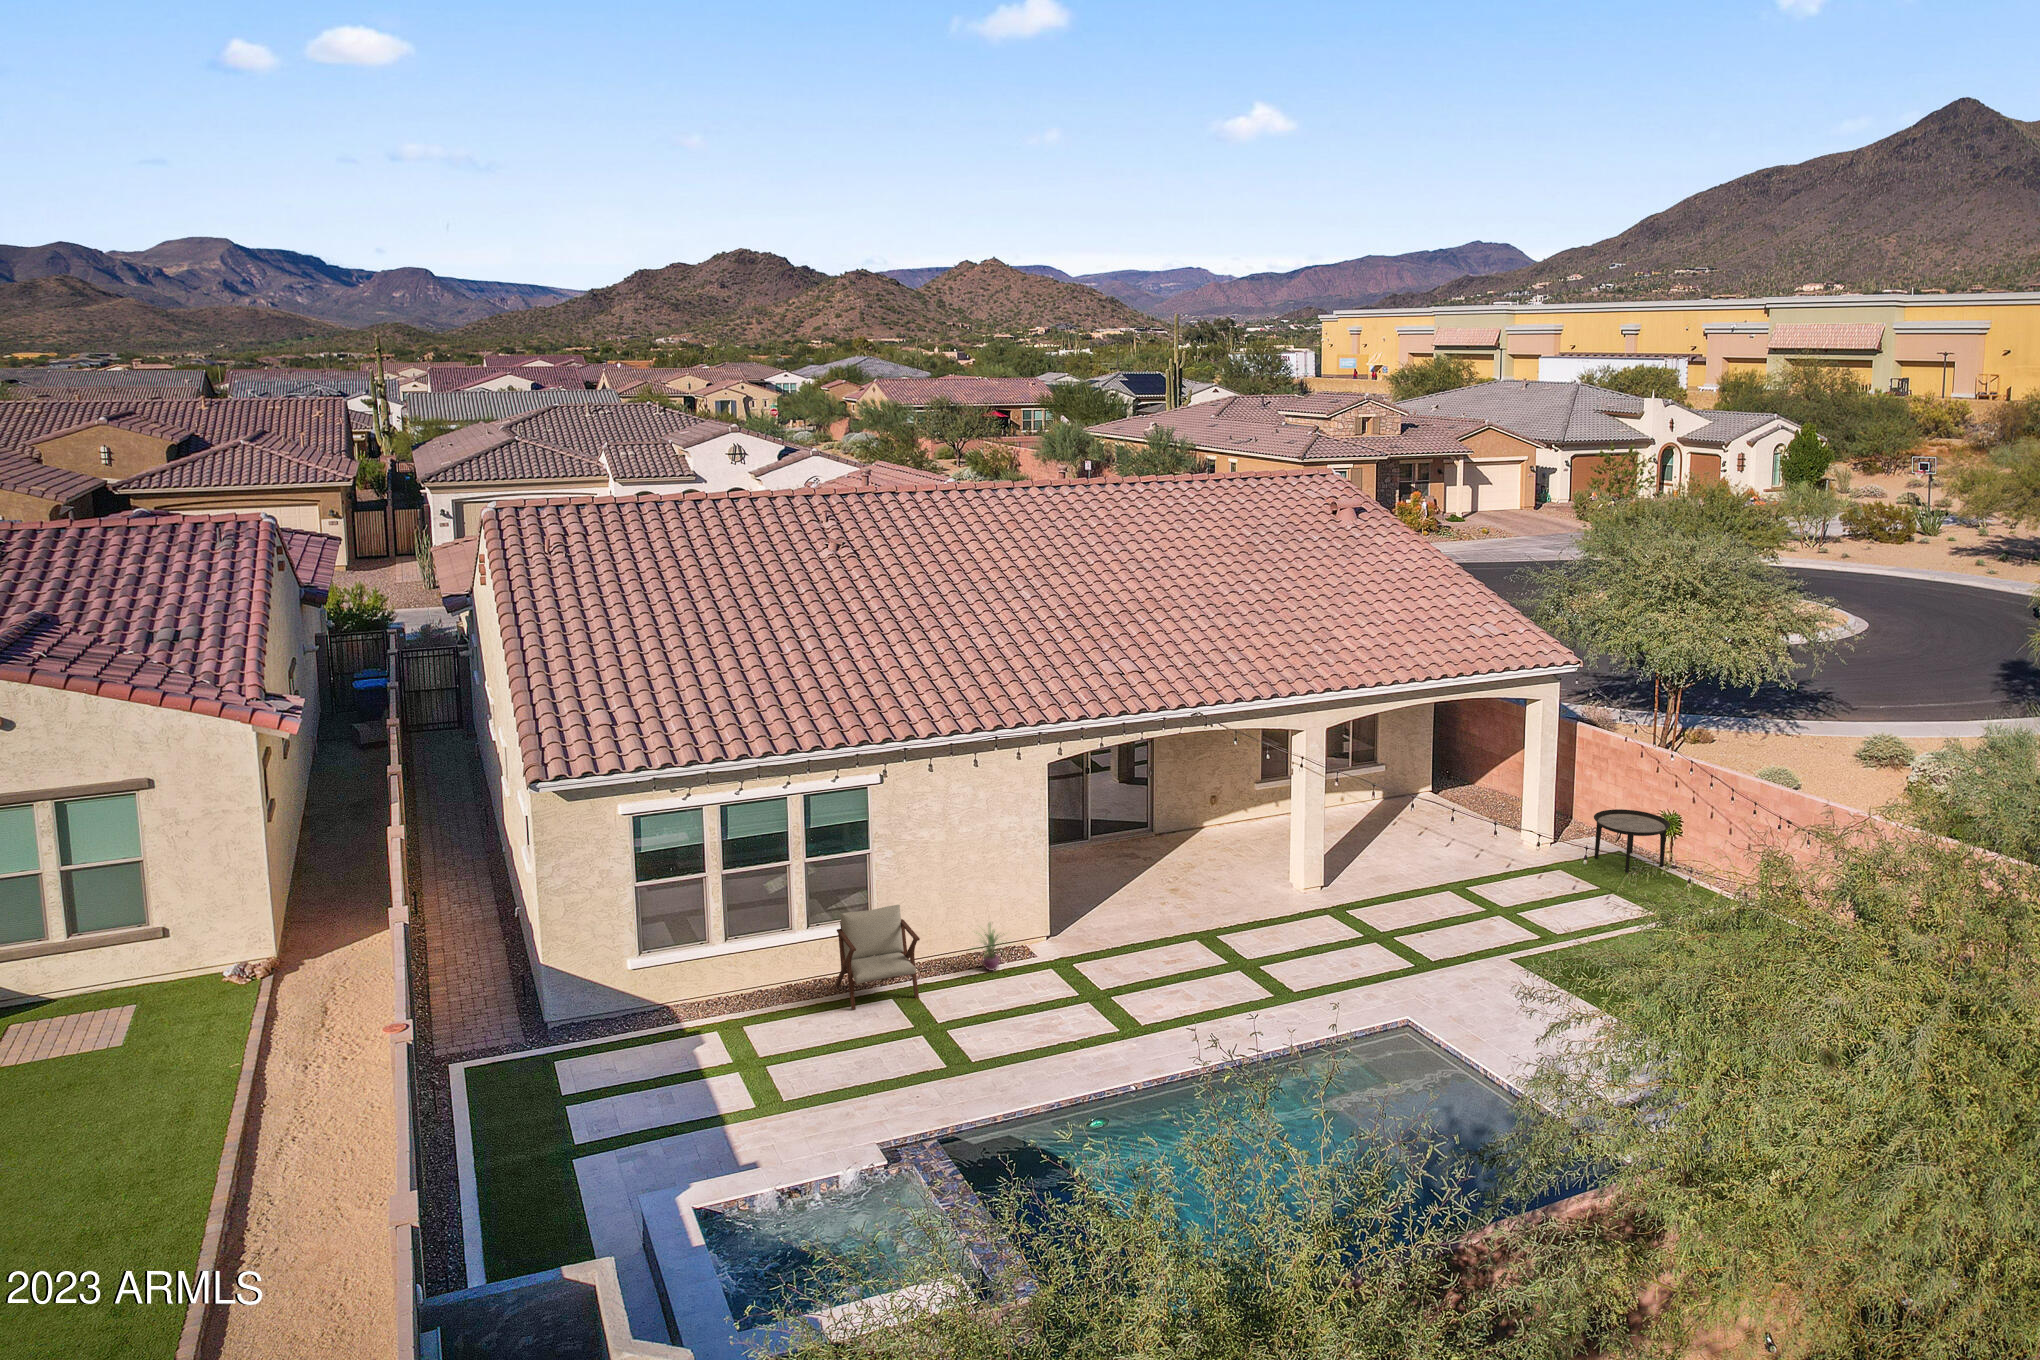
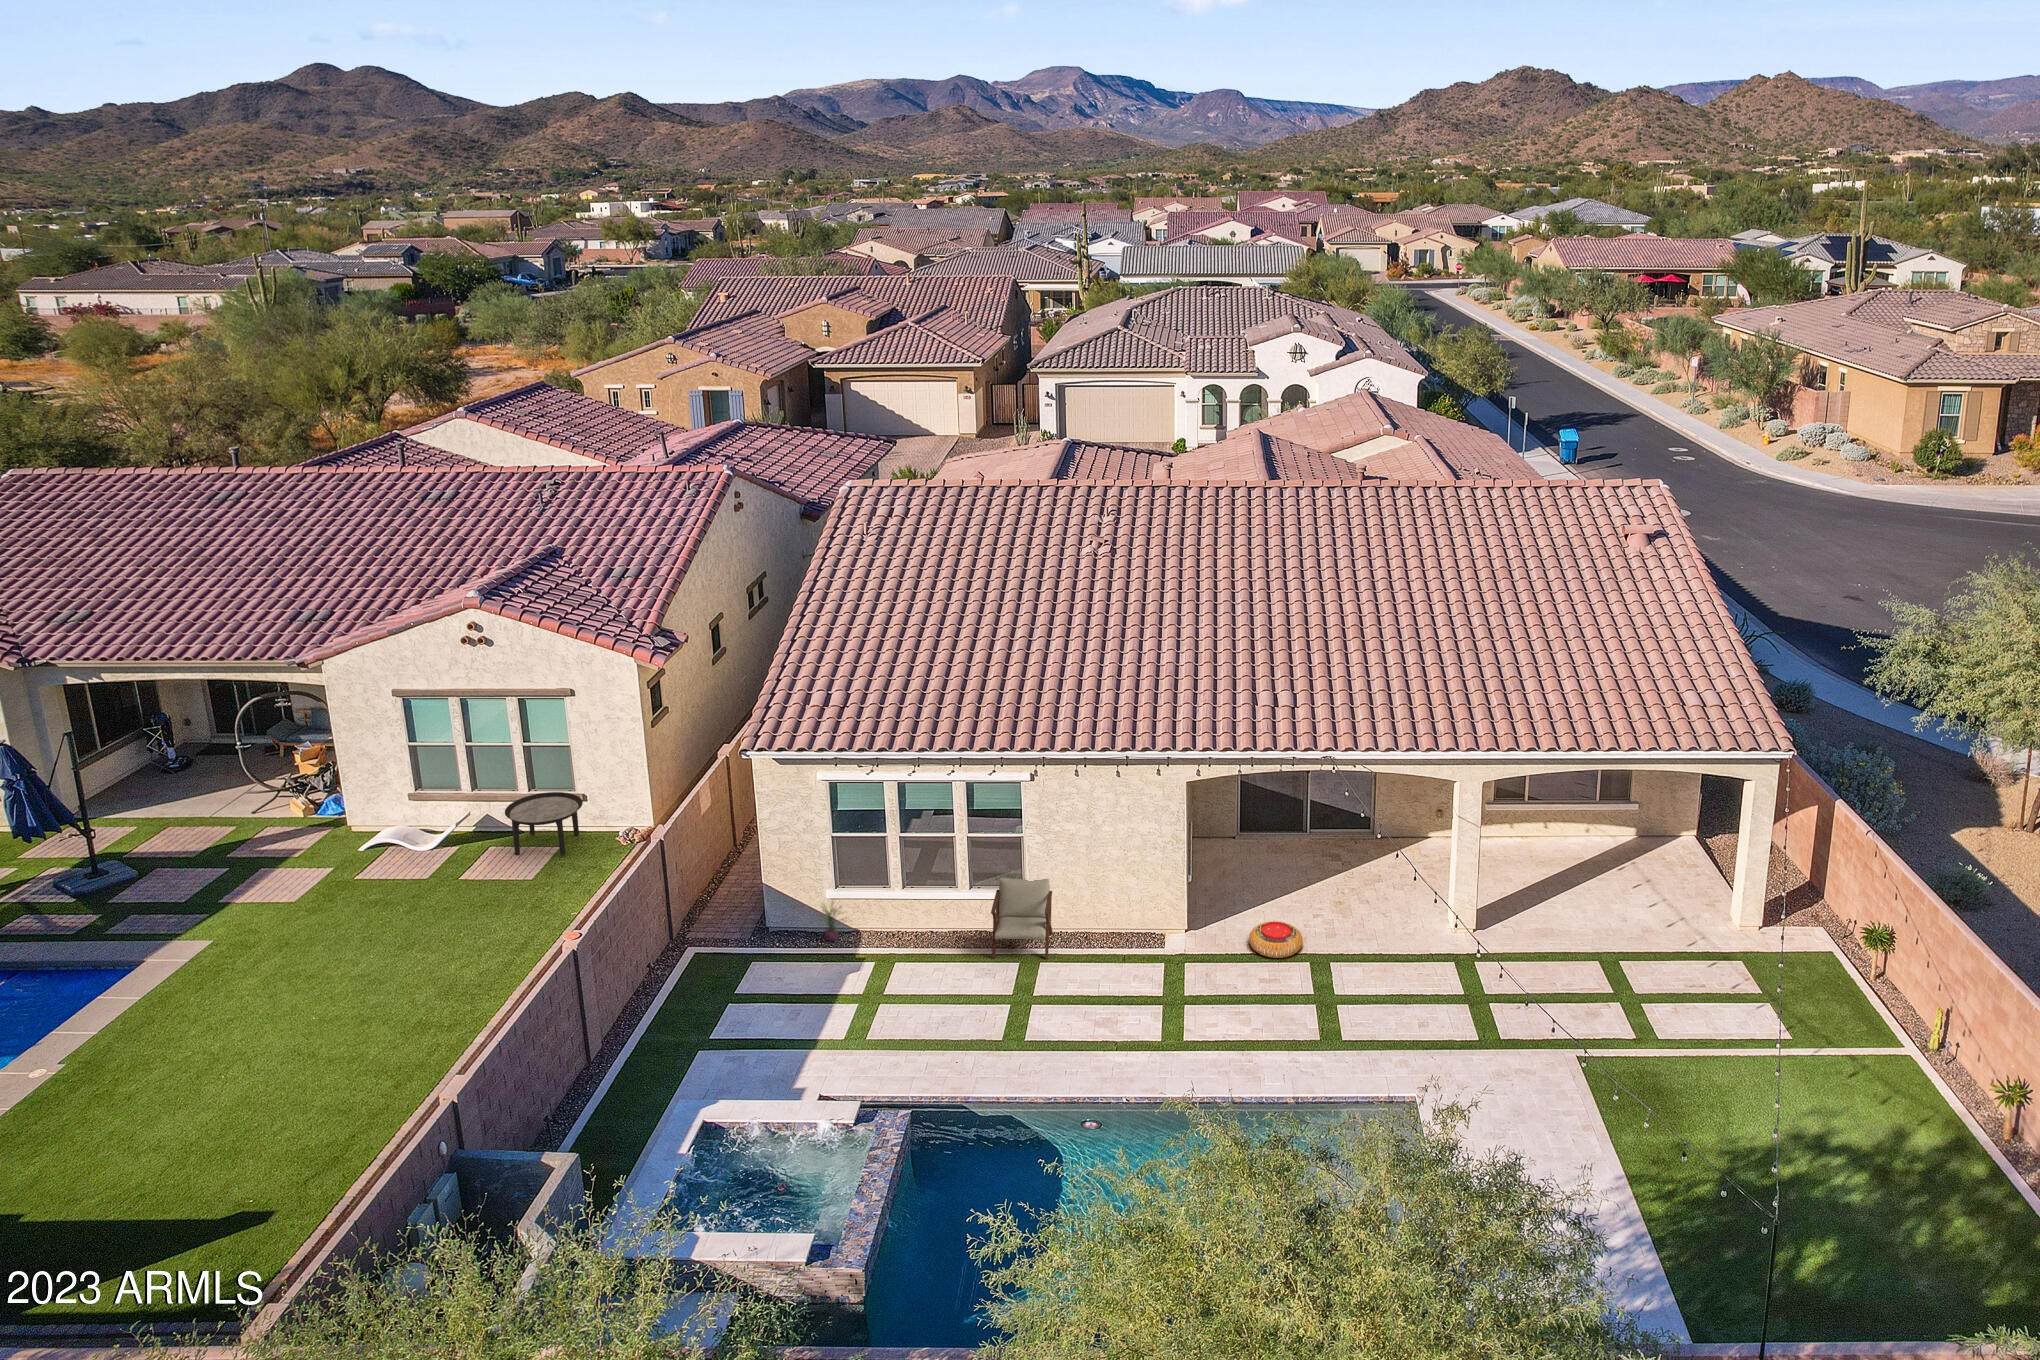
round table: present [1594,809,1670,873] -> present [505,792,583,856]
pouf: none [1122,911,1182,947] -> present [1249,921,1303,958]
decorative plant: present [968,923,1007,971] -> present [816,903,846,941]

